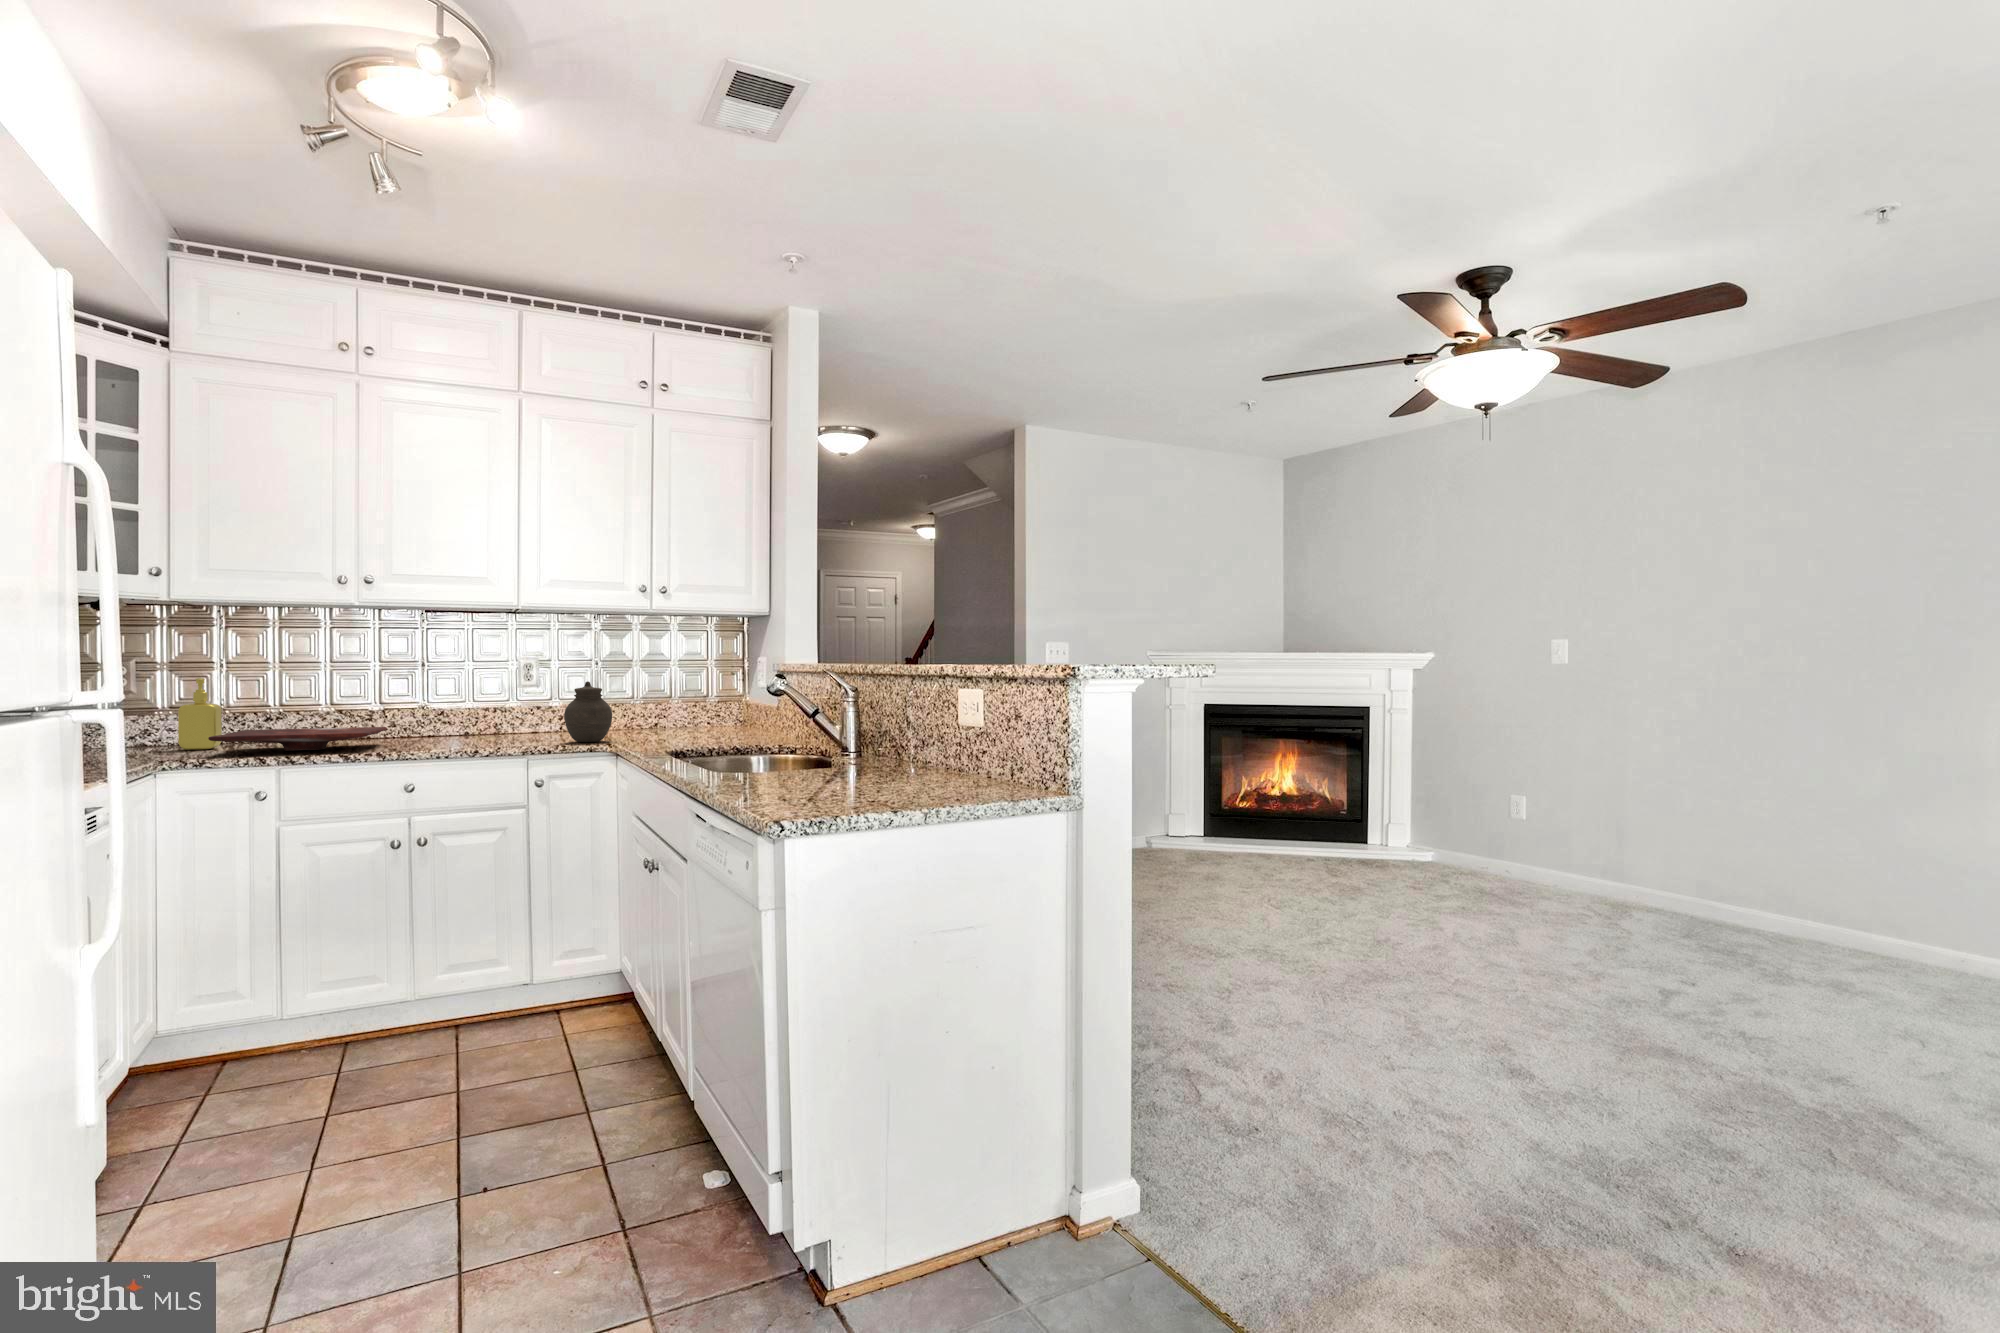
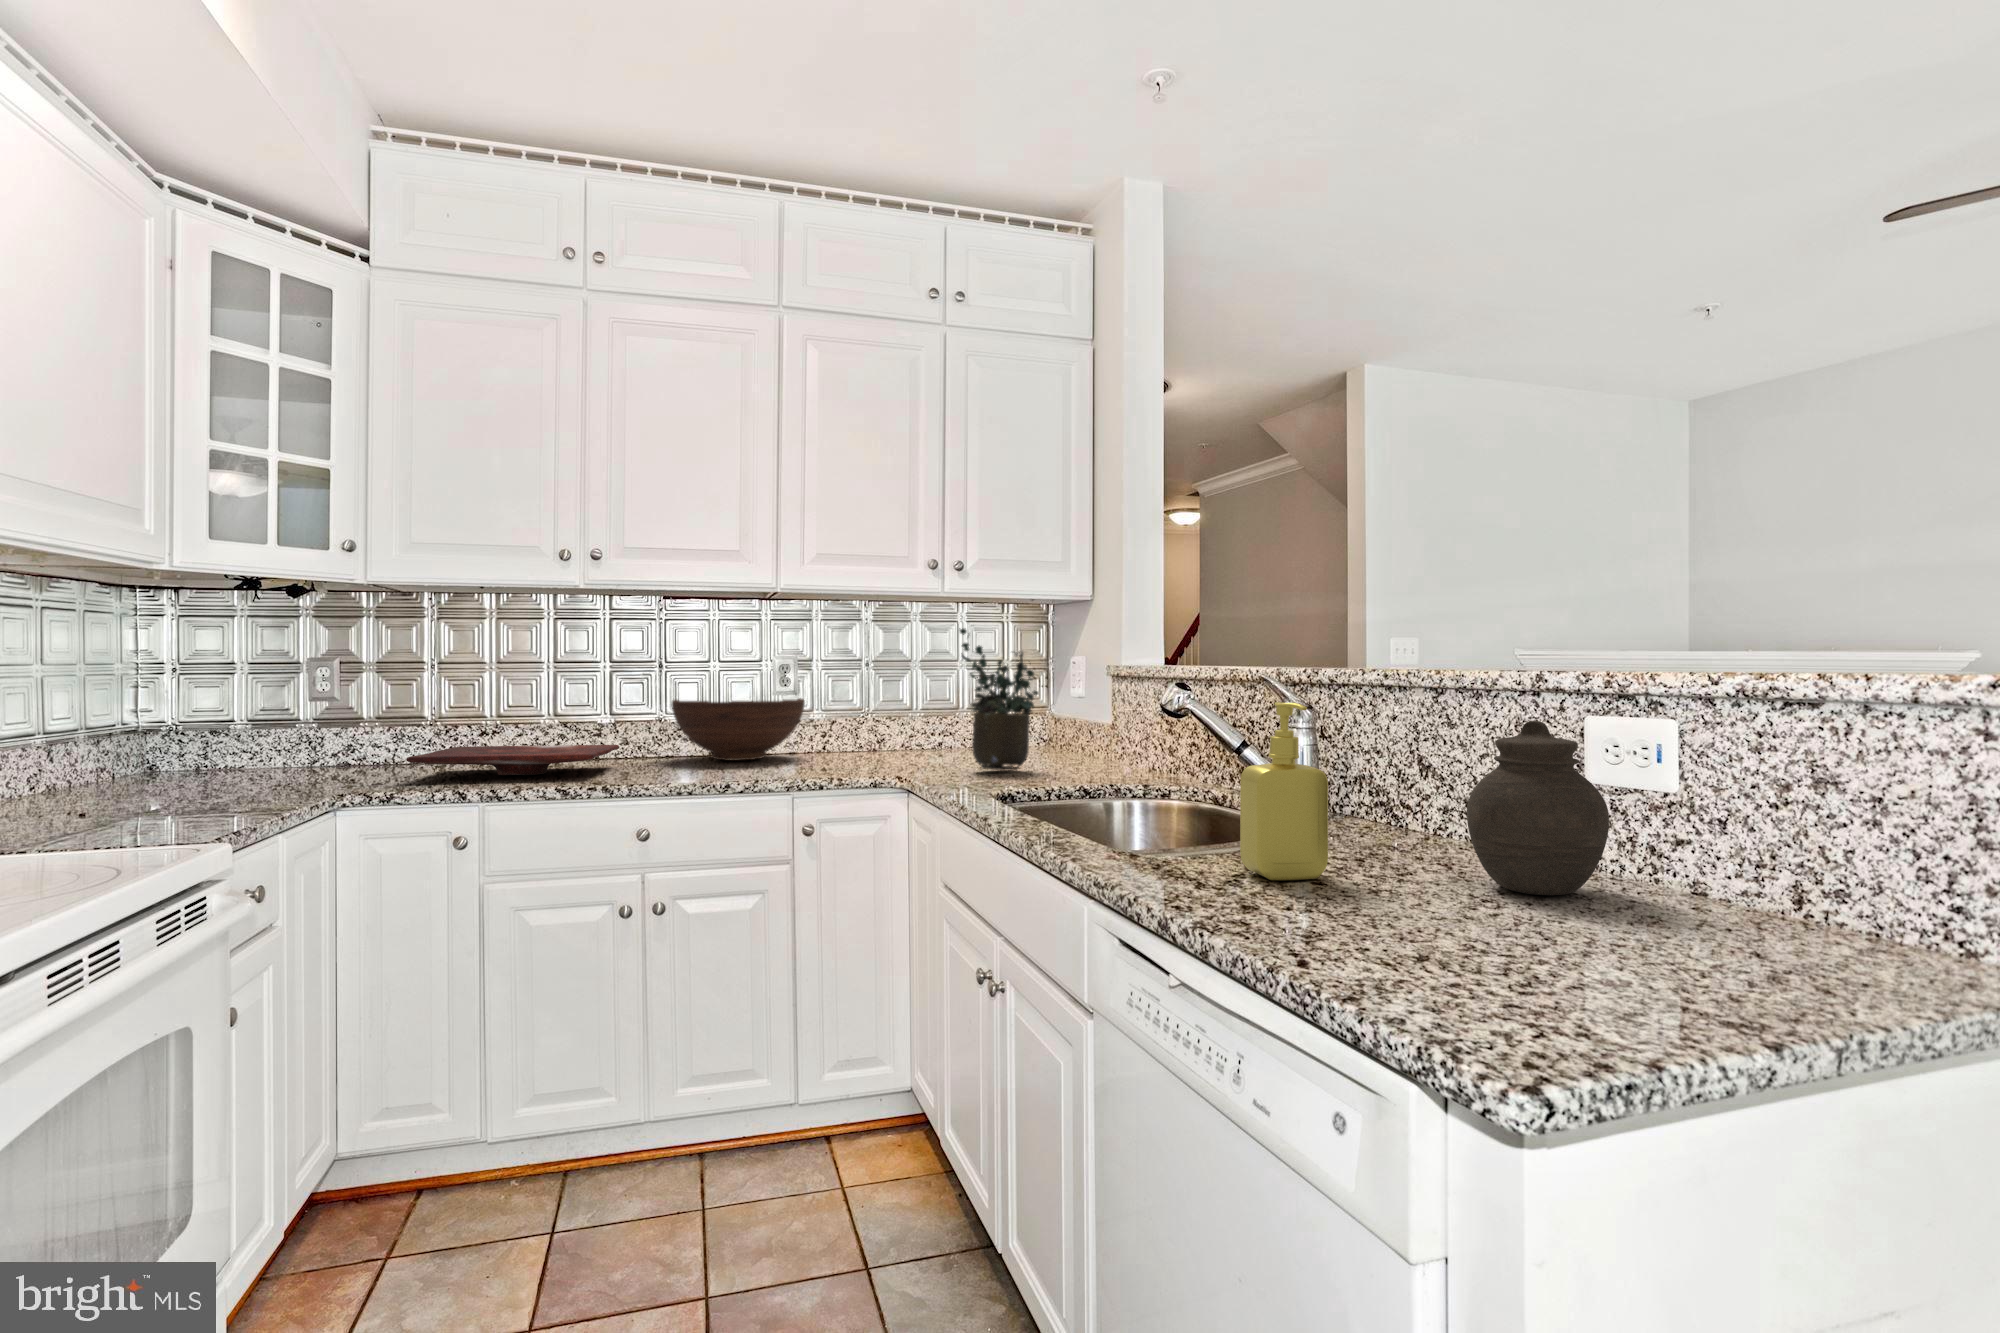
potted plant: none [664,637,724,741] -> present [959,628,1039,771]
soap dispenser: present [178,678,222,750] -> present [1240,702,1328,880]
jar: present [564,681,612,742] -> present [1467,721,1609,895]
fruit bowl: none [432,689,545,738] -> present [672,698,805,761]

